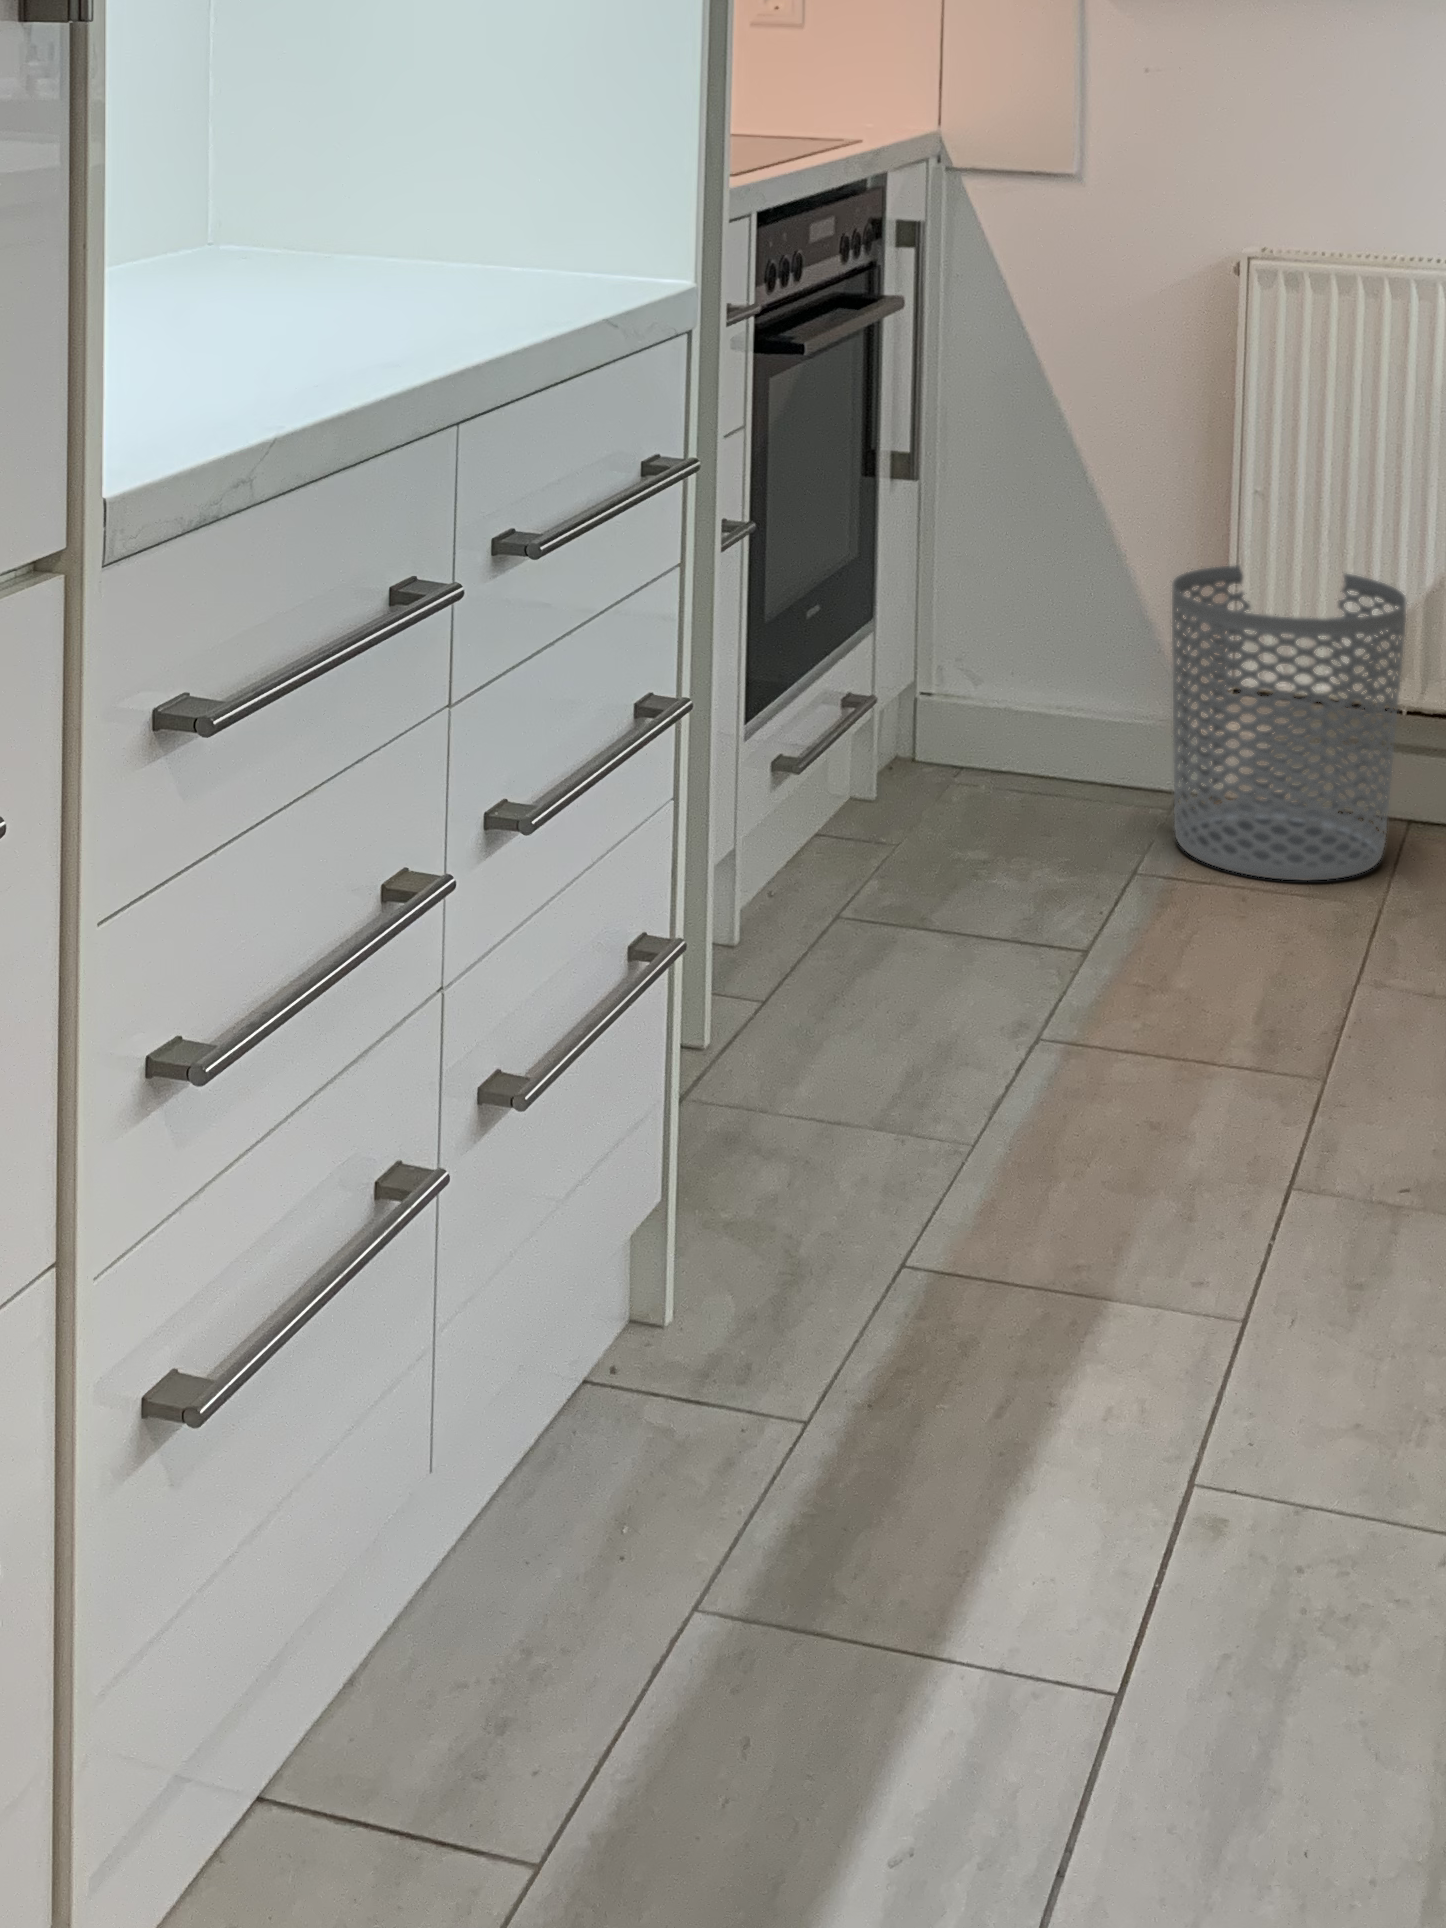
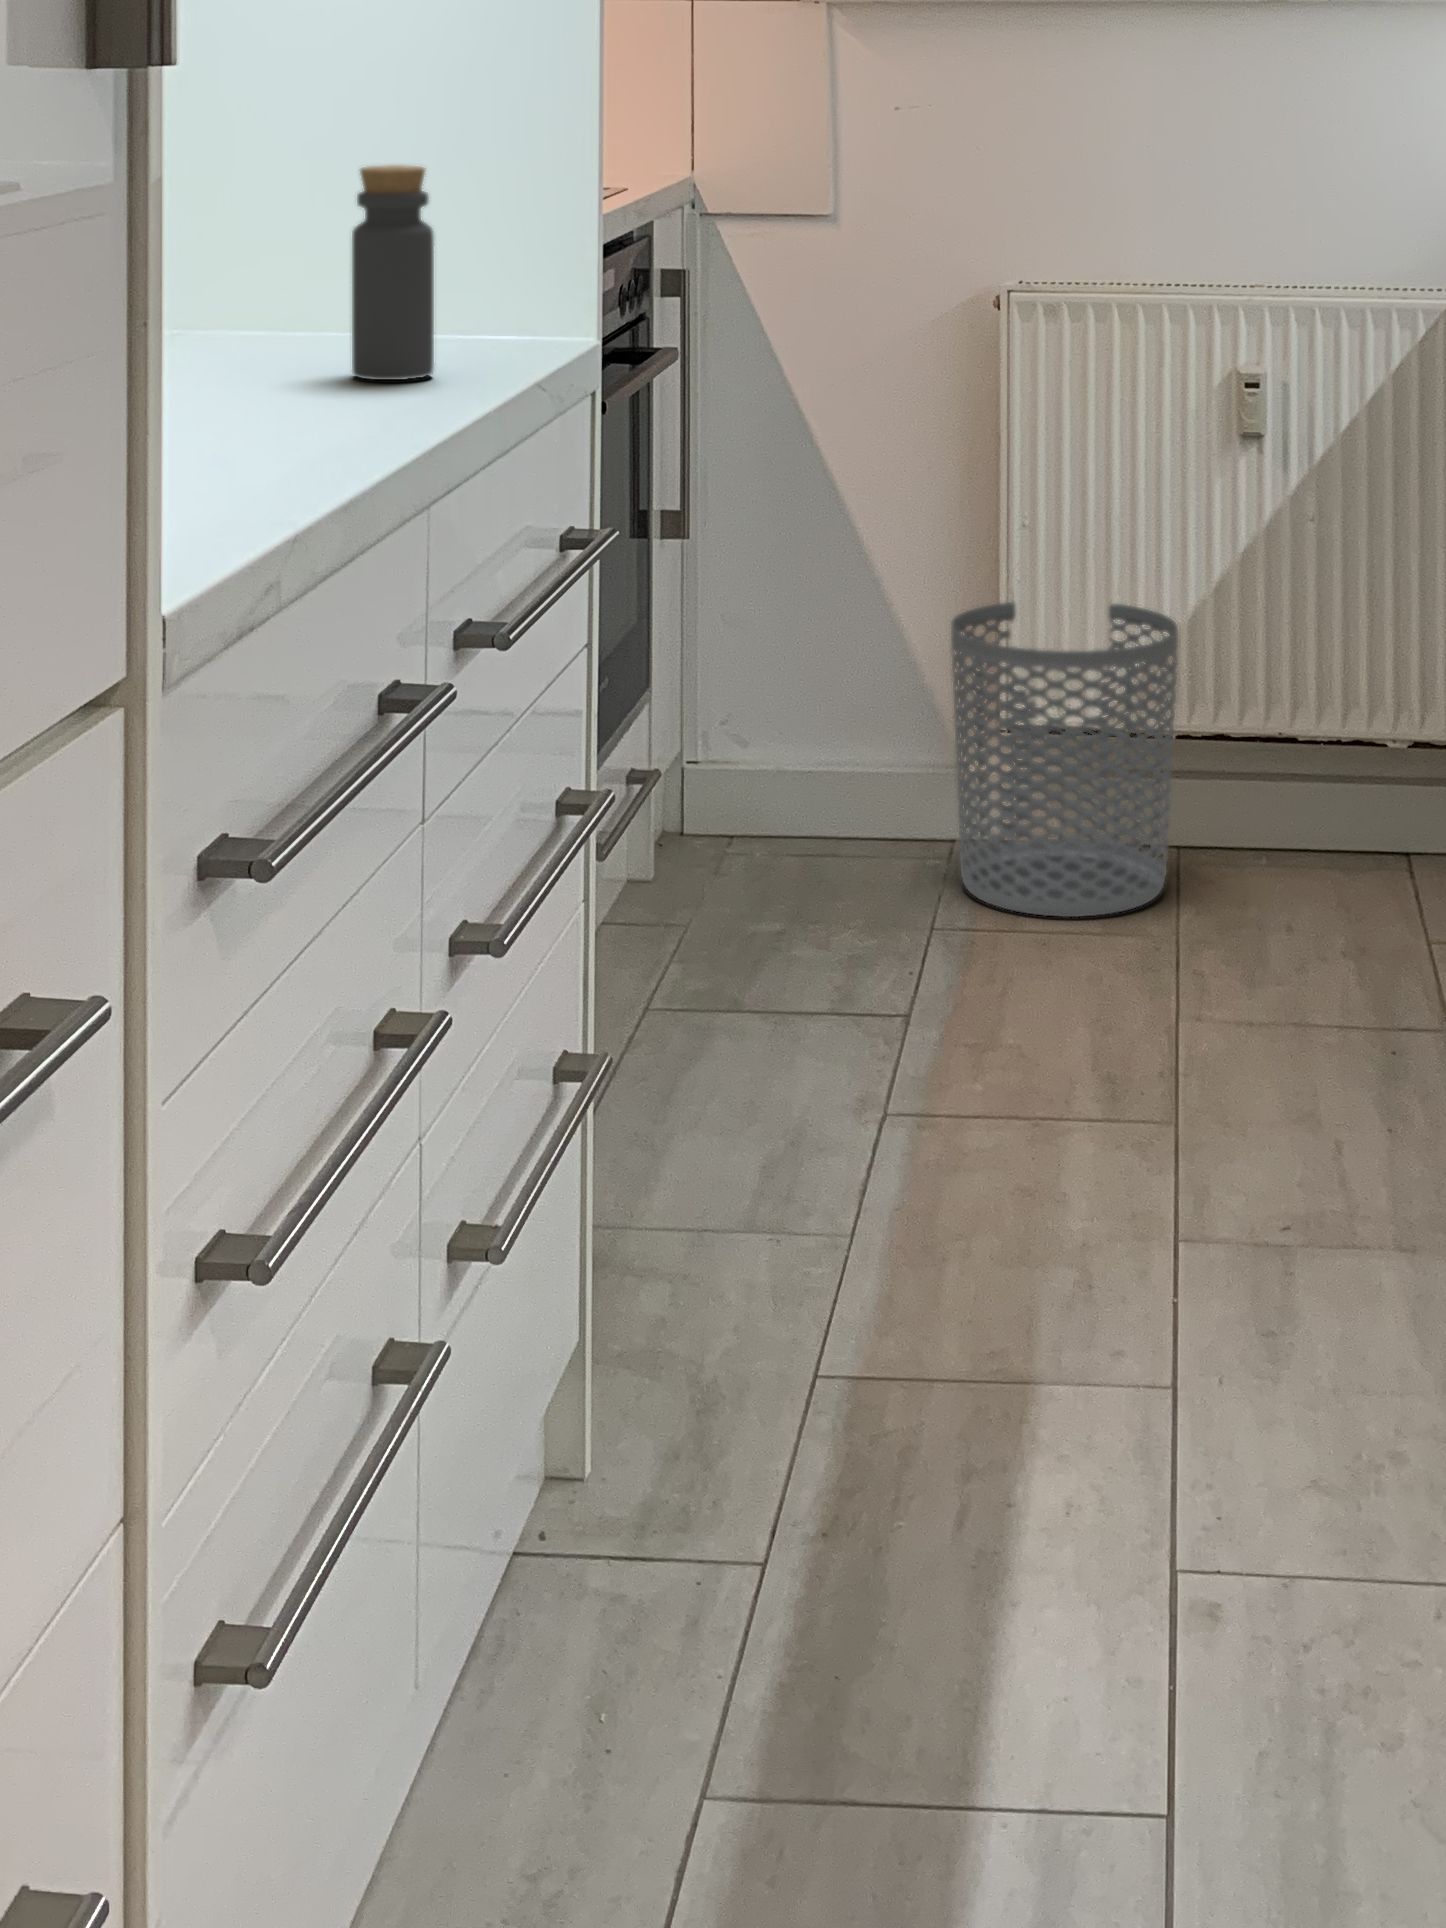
bottle: none [441,112,516,310] -> present [352,165,434,380]

